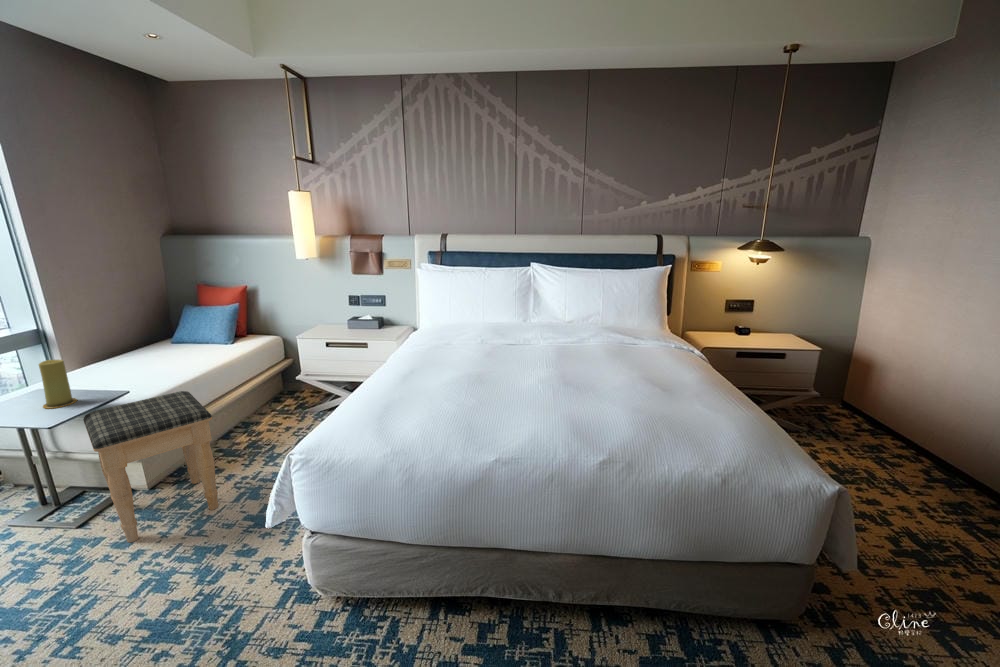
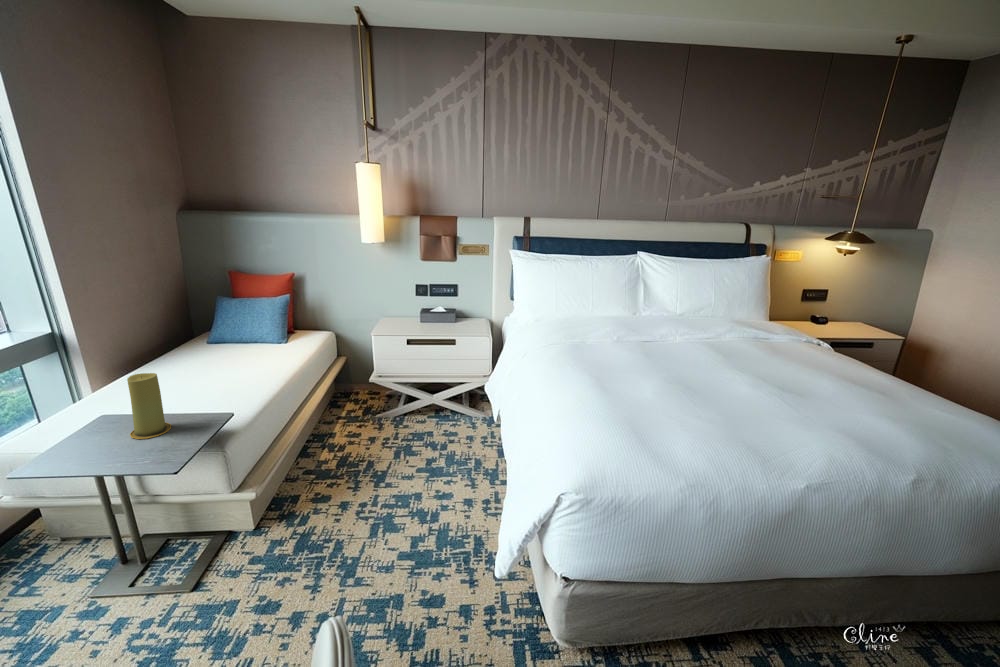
footstool: present [83,391,218,543] -> none [193,406,363,604]

